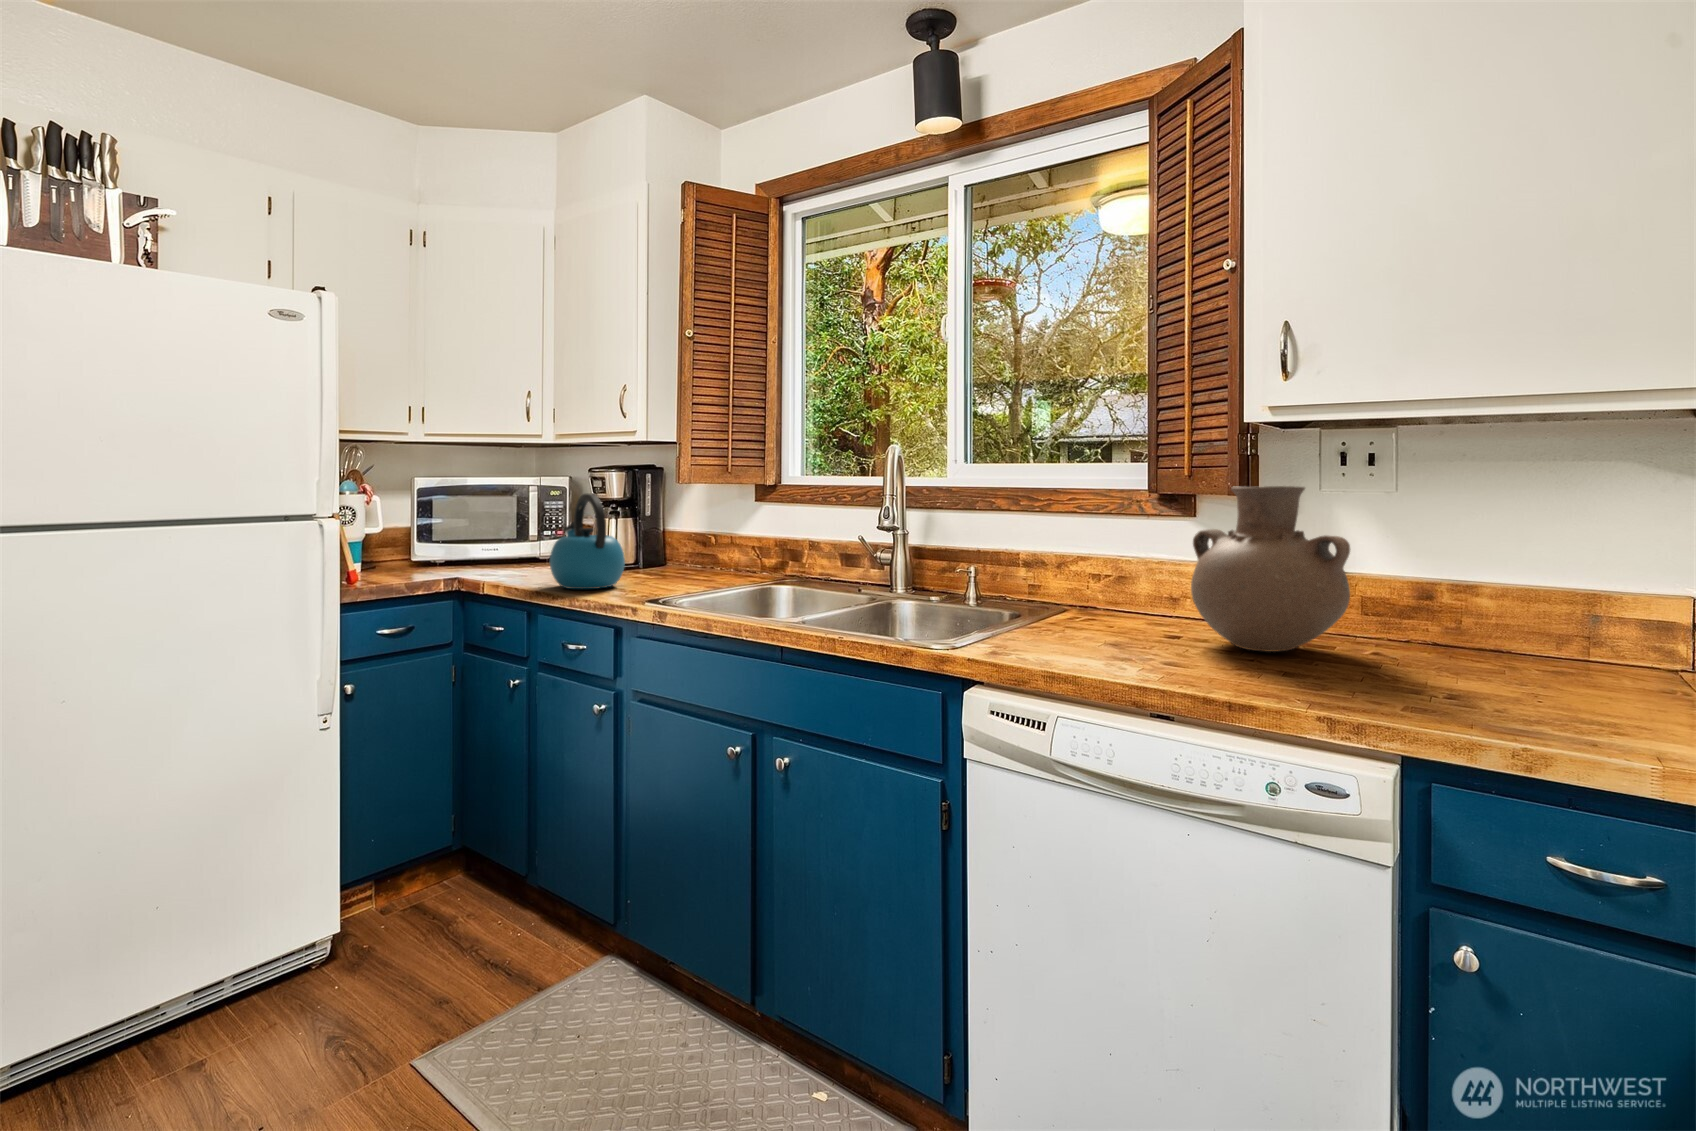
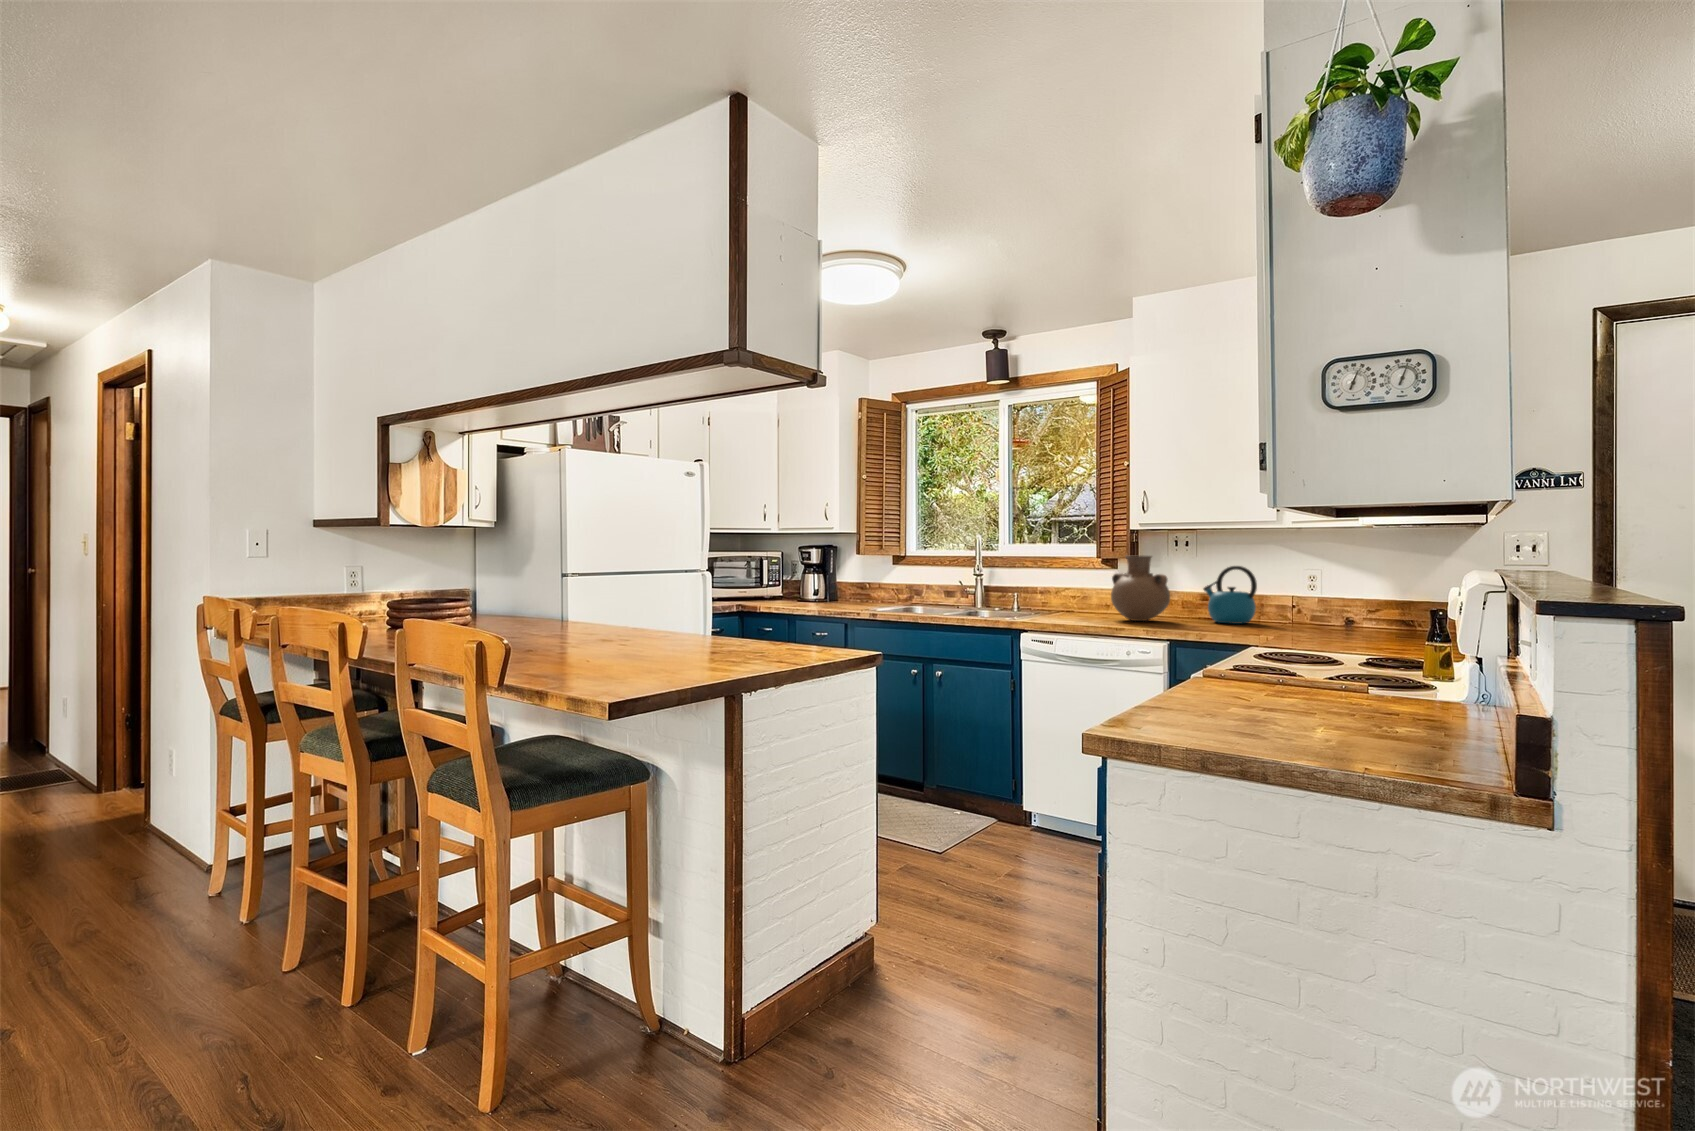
kettle: present [550,494,625,589] -> present [1203,566,1257,624]

